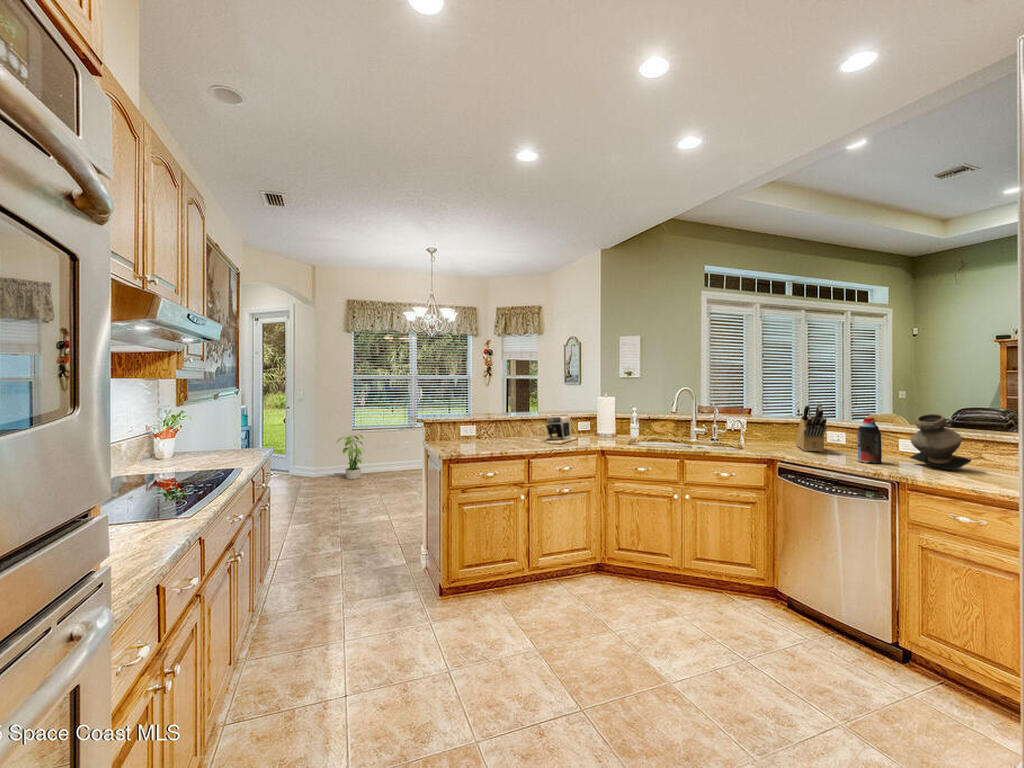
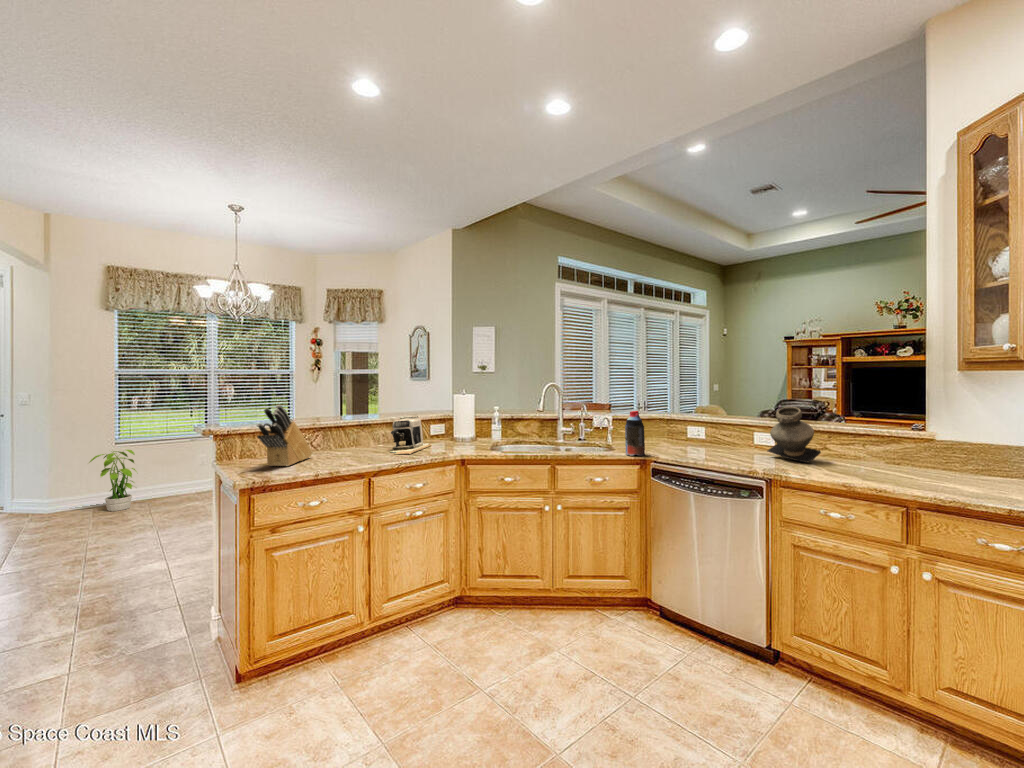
knife block: present [796,403,827,452] -> present [257,405,312,466]
bottle: present [857,418,882,463] -> present [625,411,645,456]

